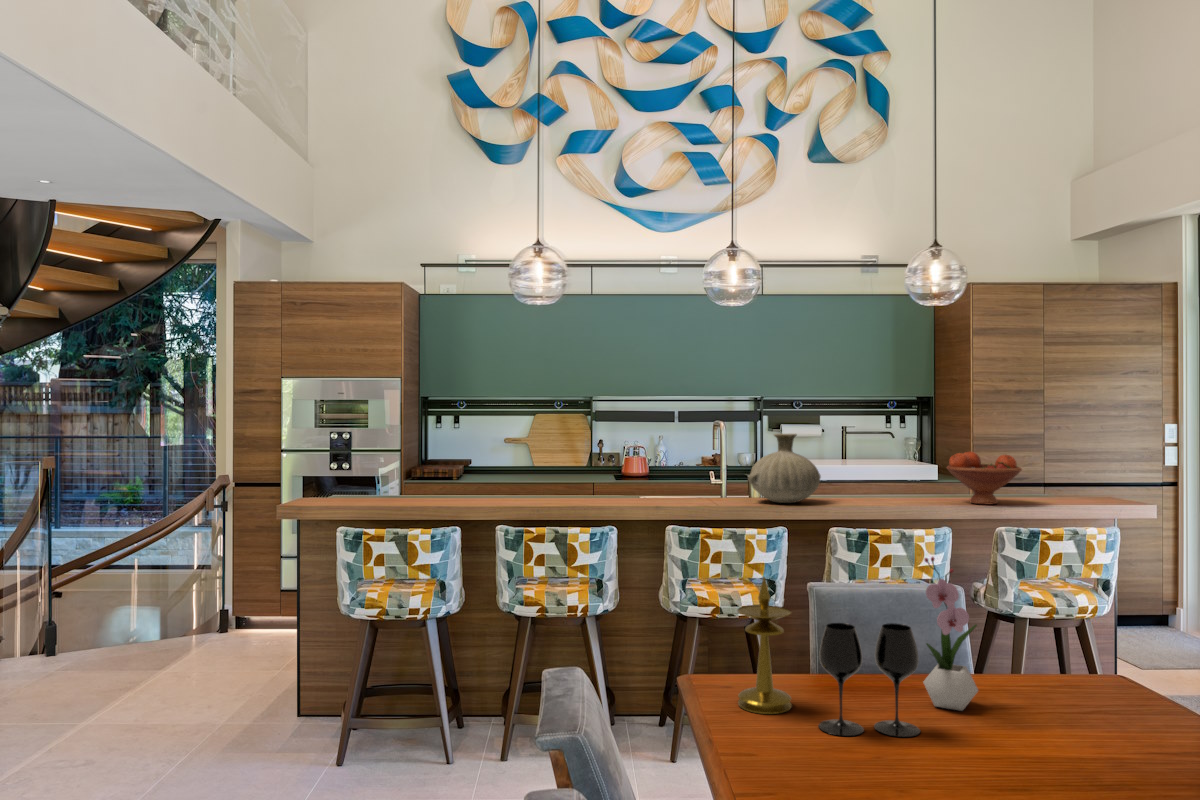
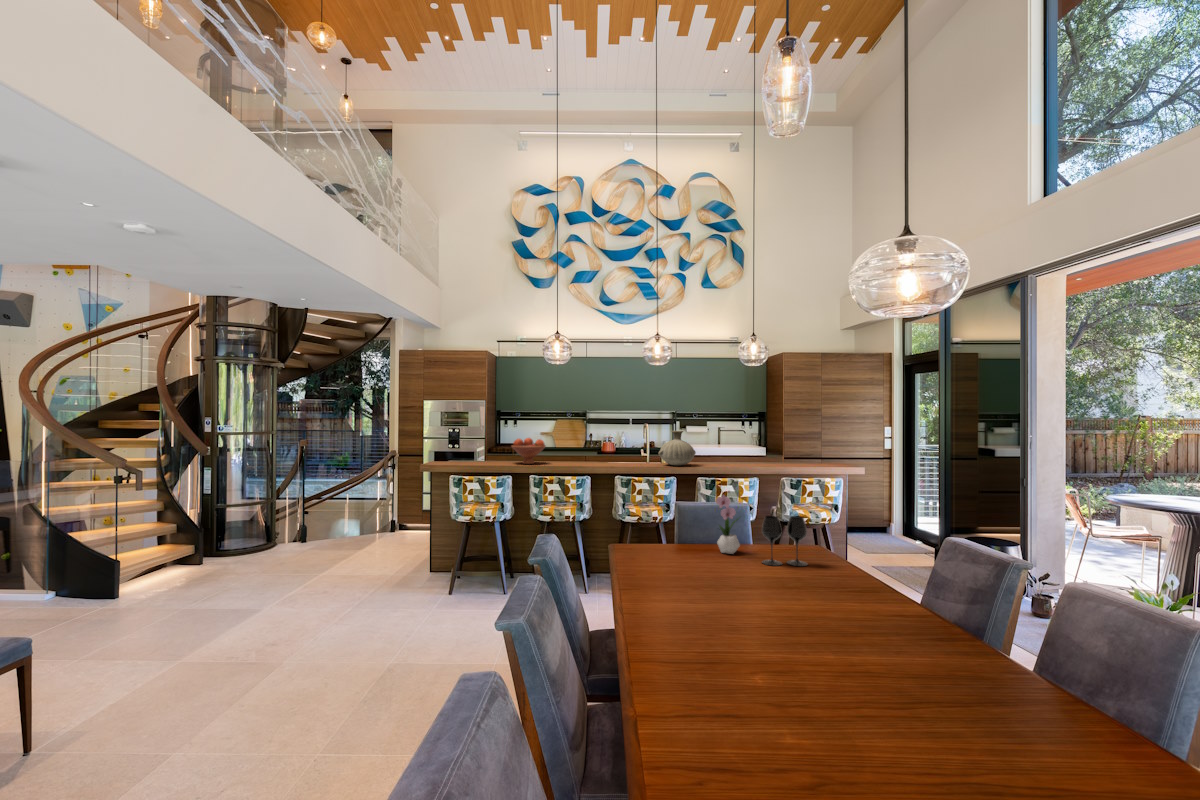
fruit bowl: present [947,452,1022,504] -> present [512,438,546,464]
candlestick: present [737,577,792,714] -> none [633,494,657,555]
wine glass: present [819,623,920,737] -> present [762,516,807,566]

